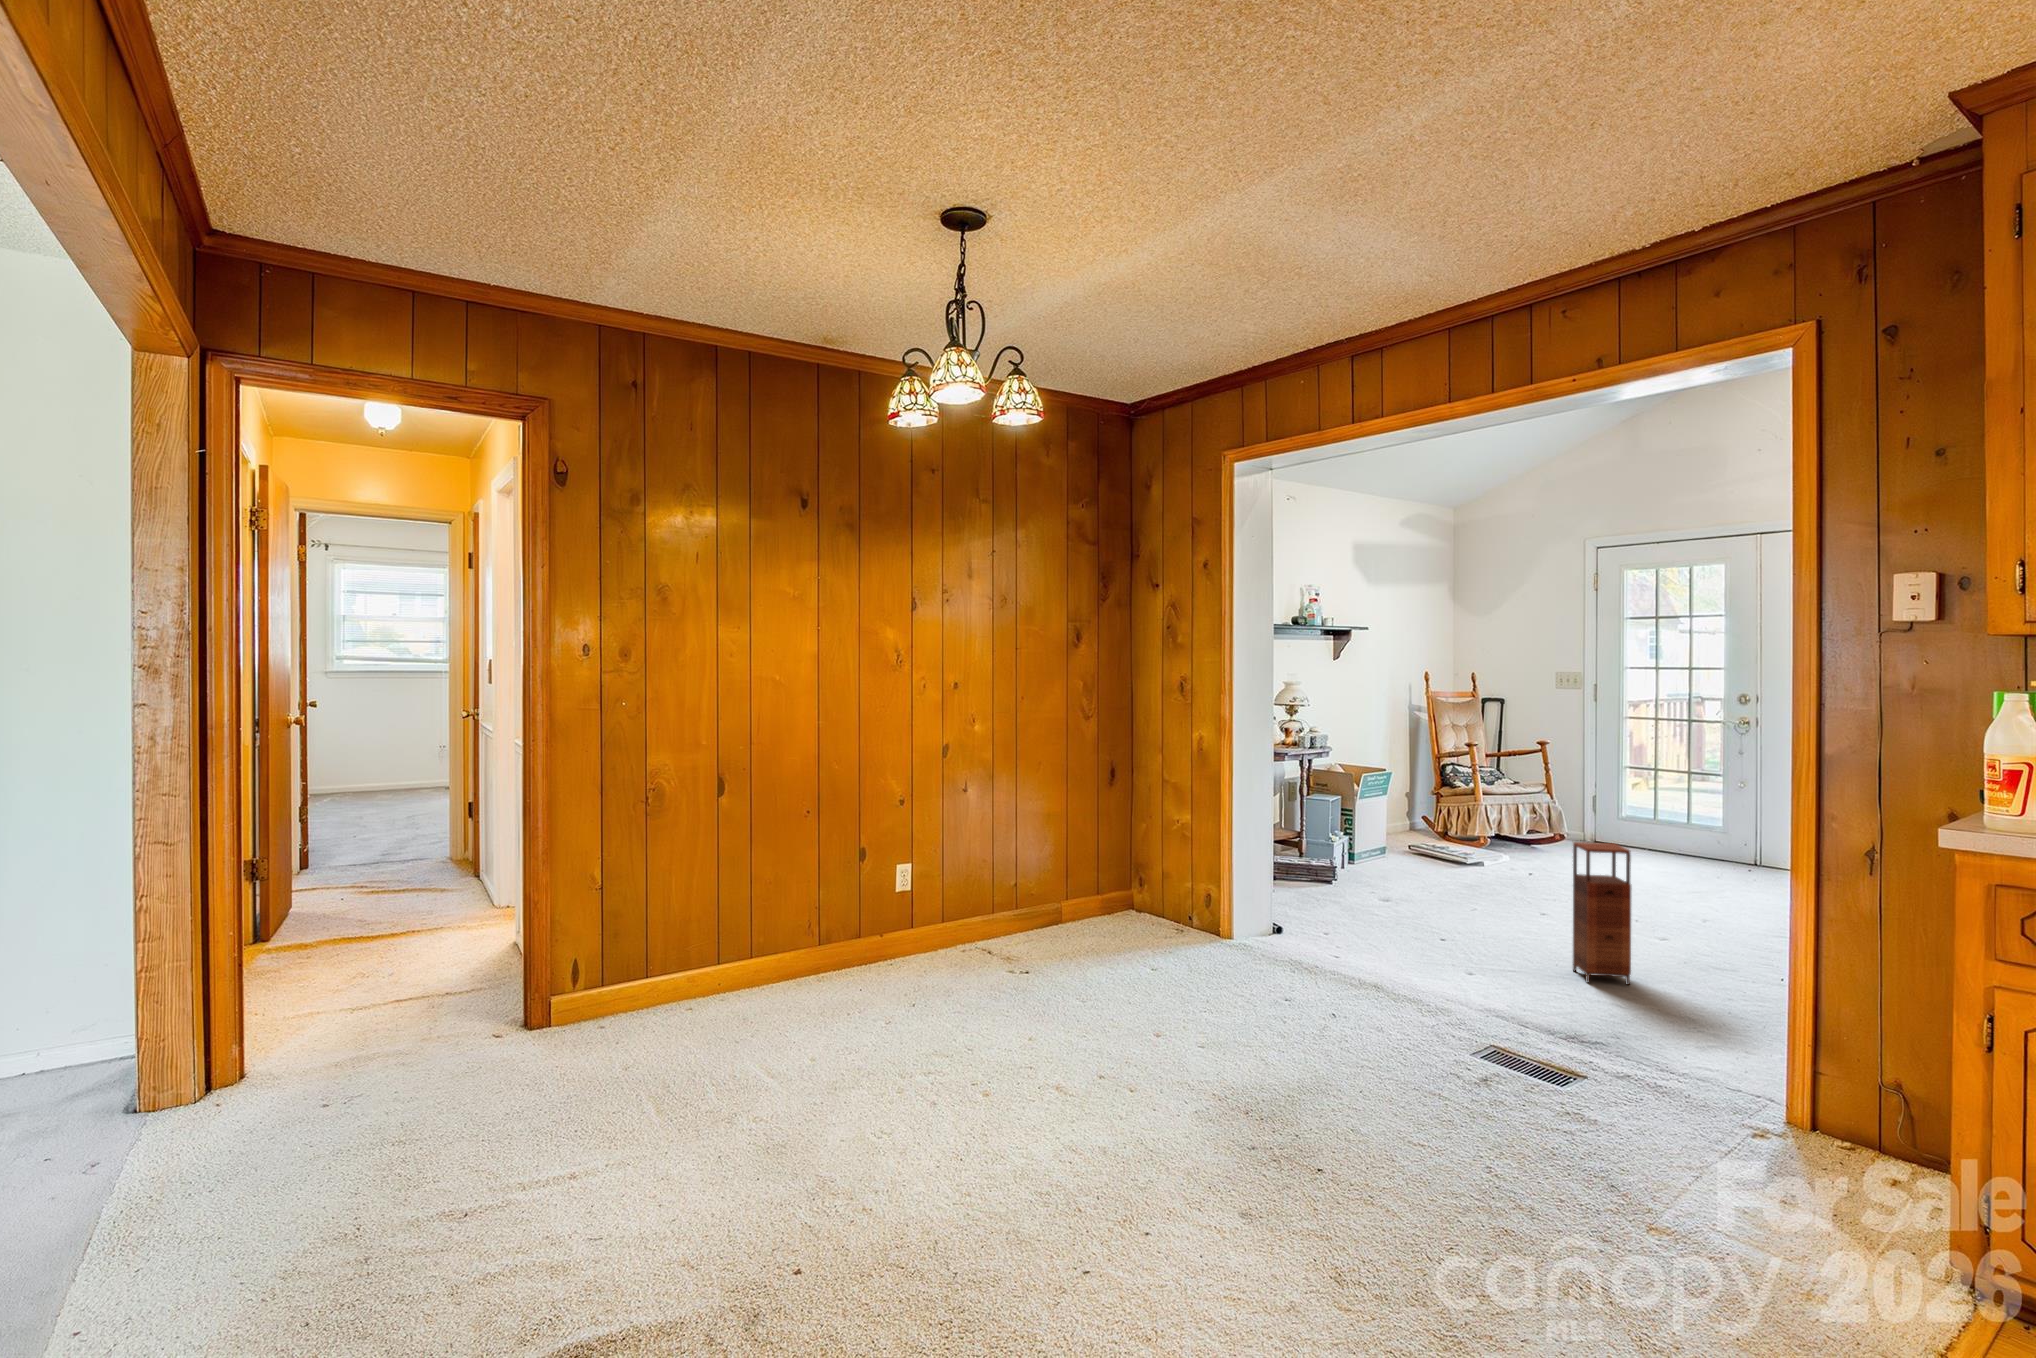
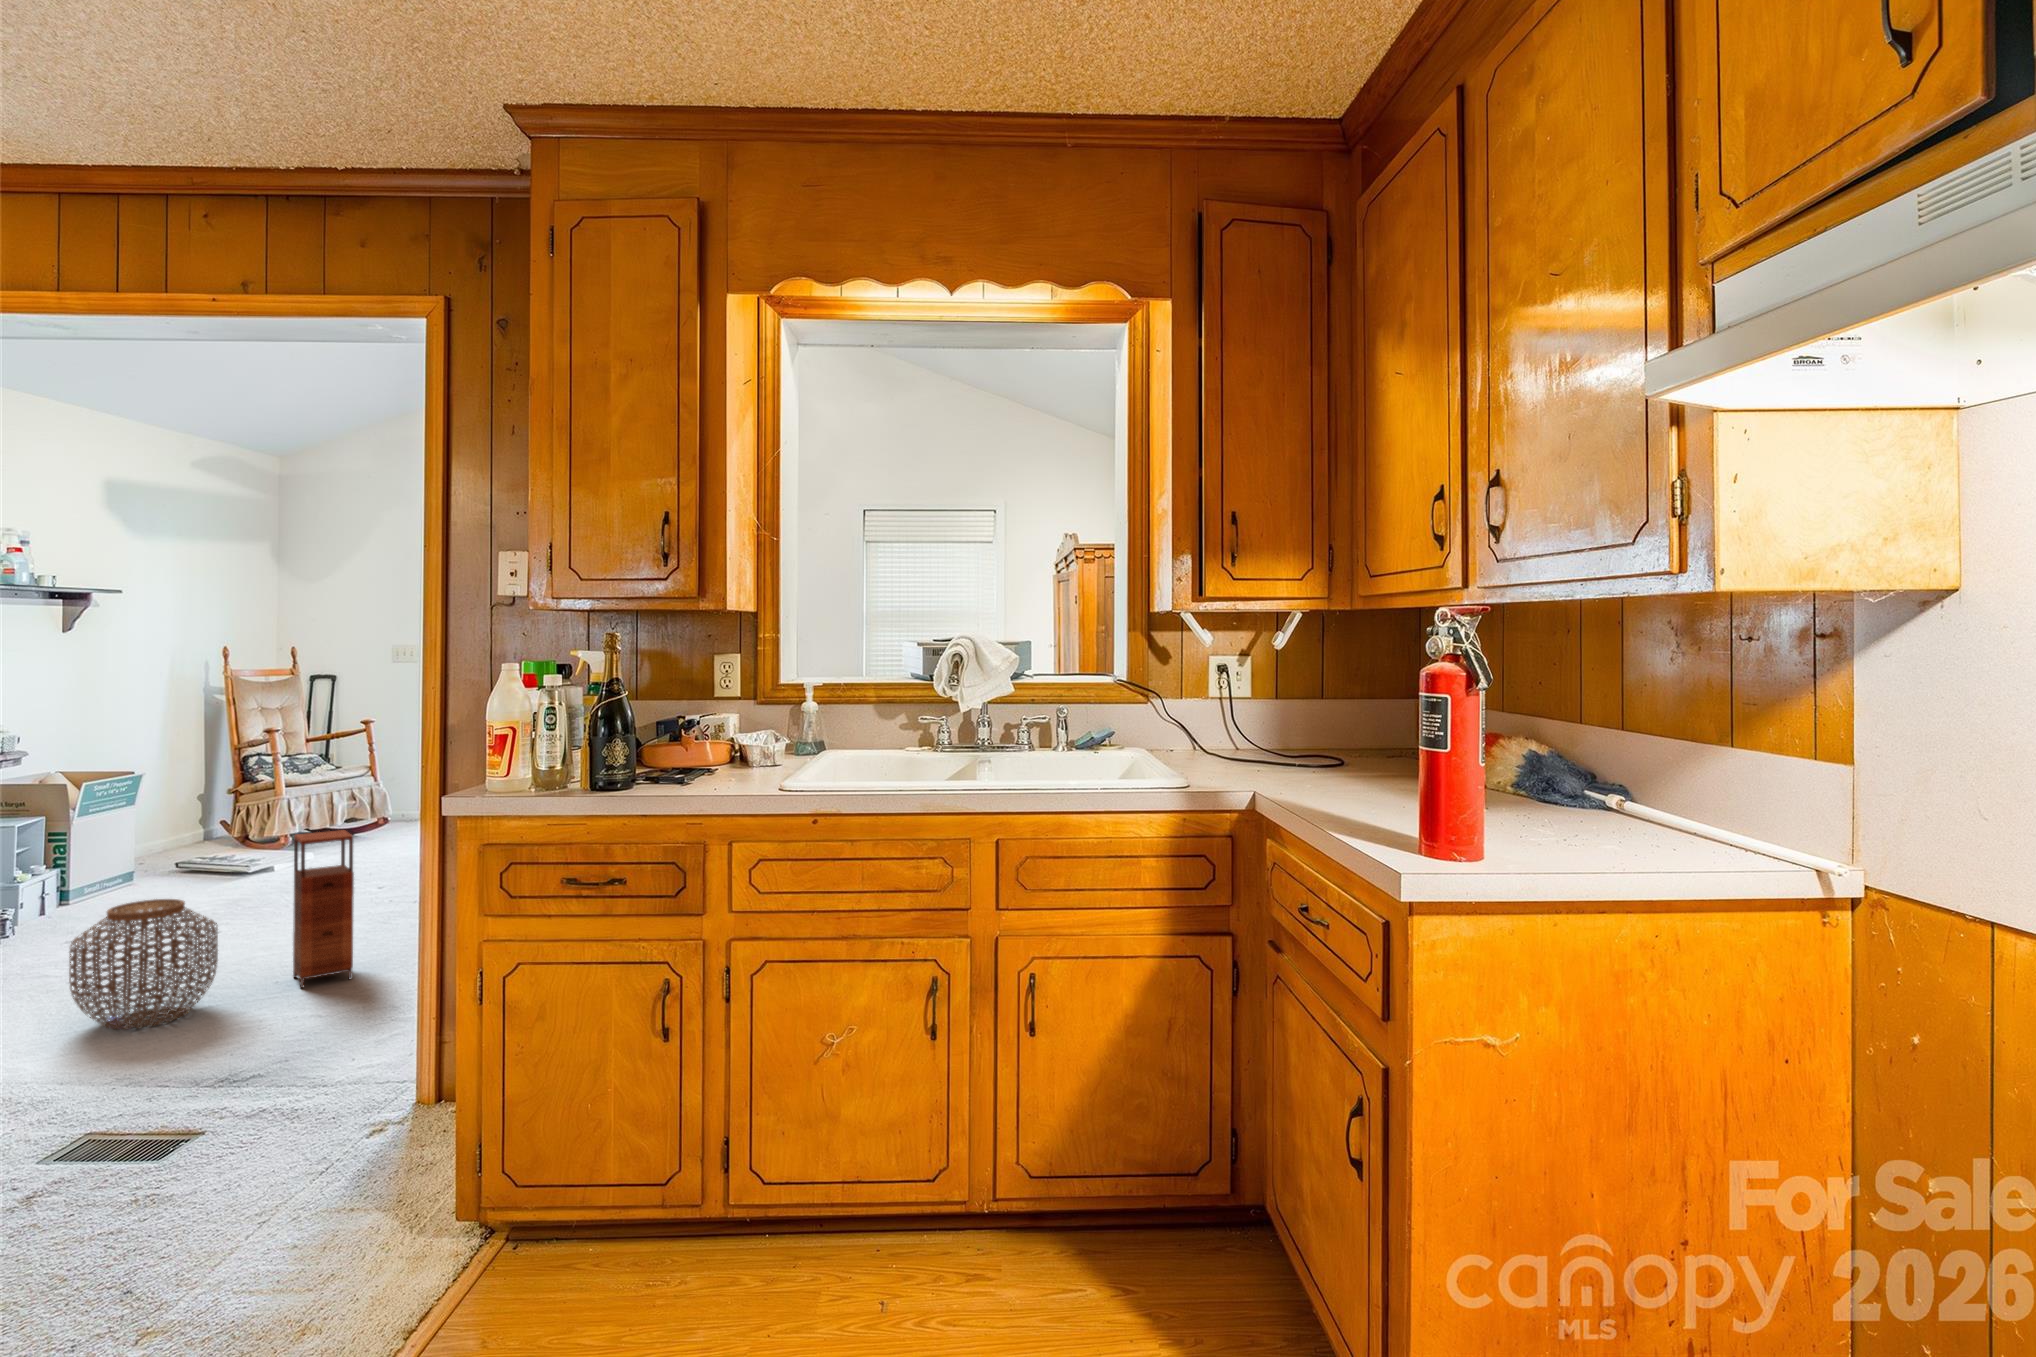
woven basket: none [1429,881,1527,985] -> present [69,899,218,1029]

